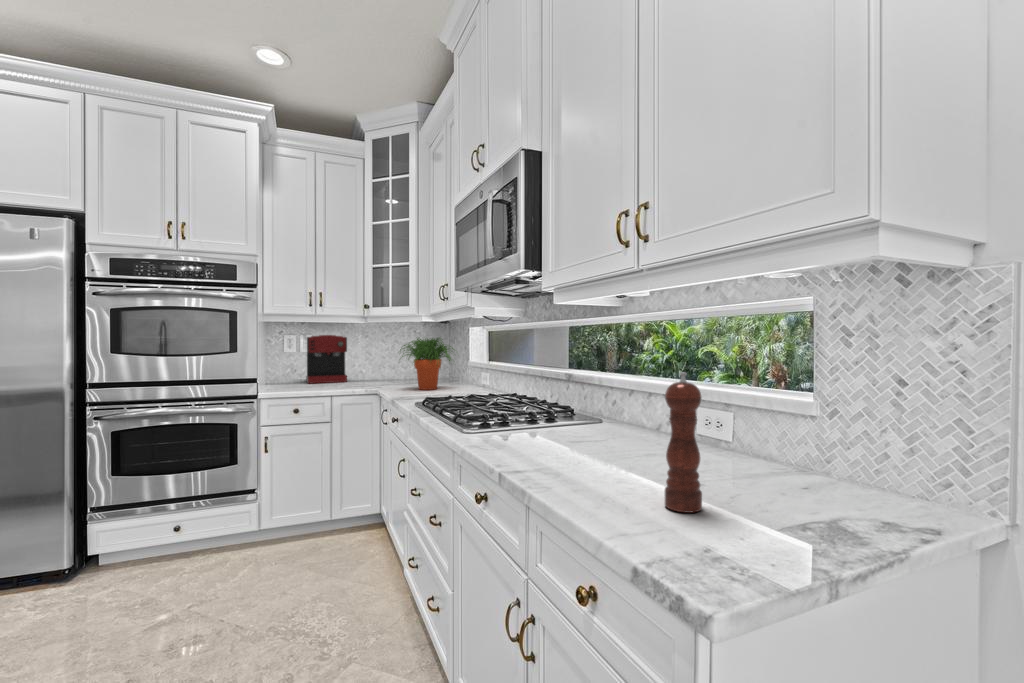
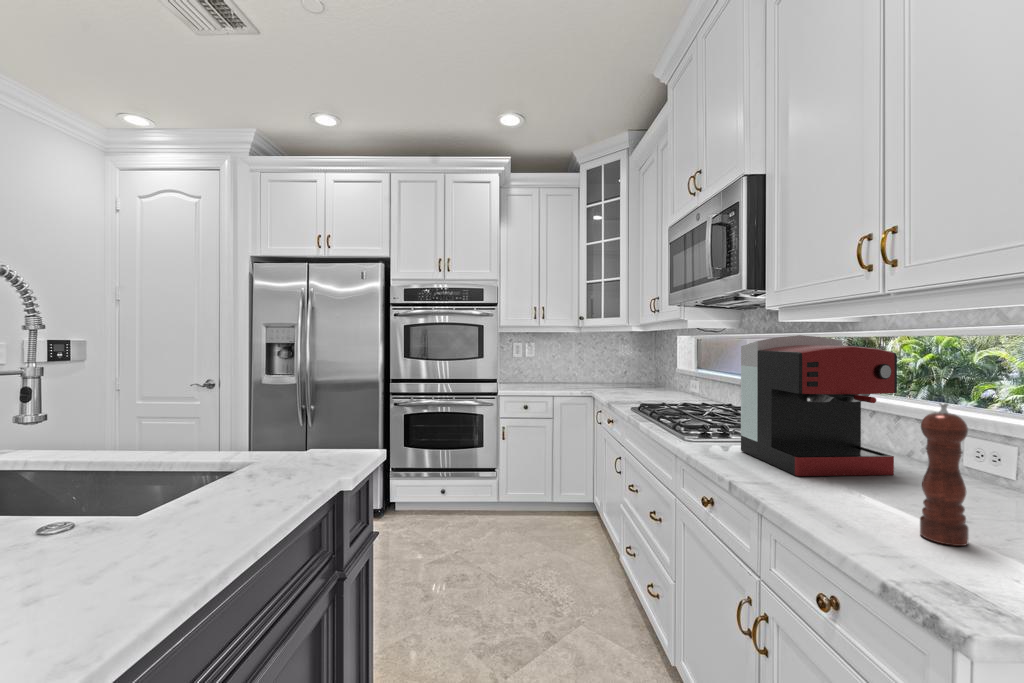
coffee maker: present [306,335,347,383] -> present [741,335,897,476]
potted plant: present [400,338,454,390] -> none [612,346,669,395]

